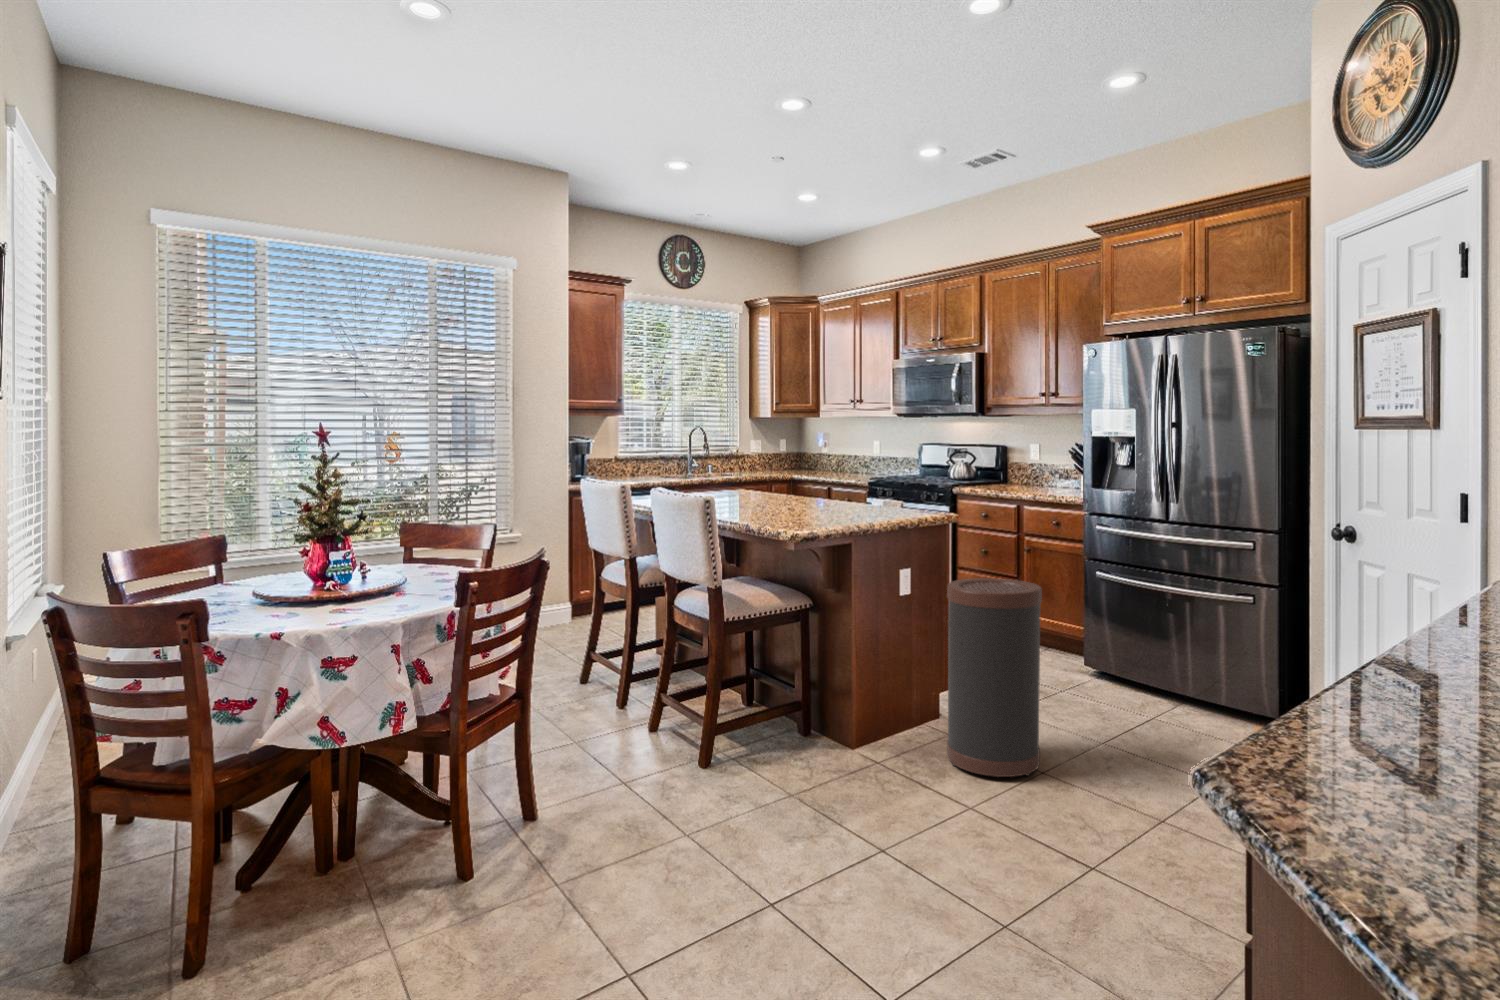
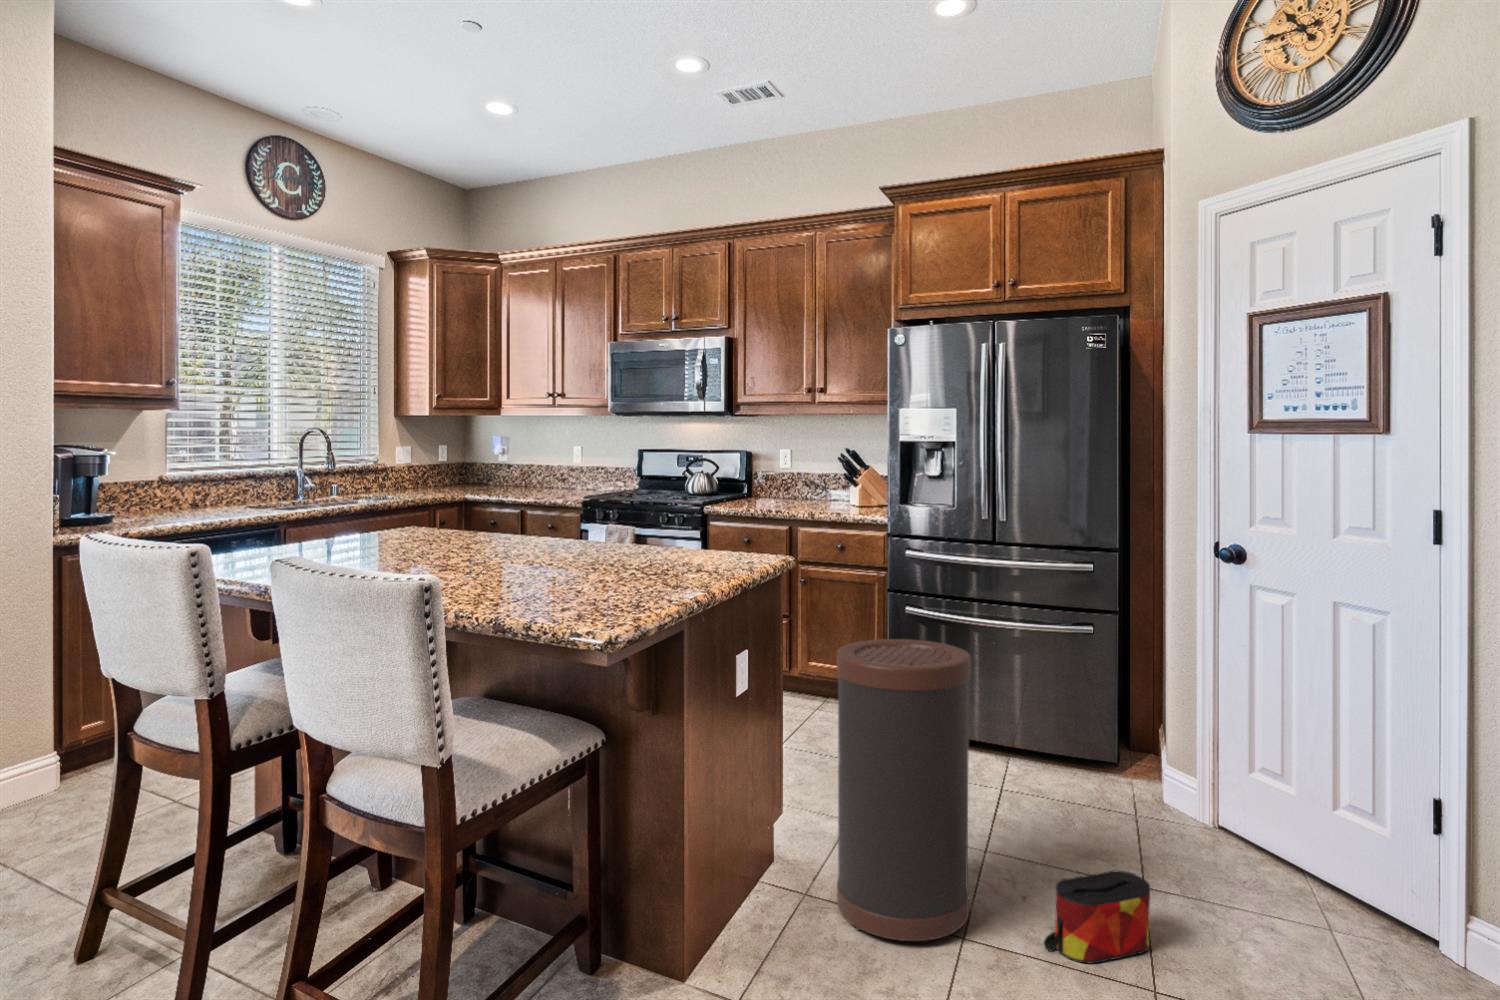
bag: none [1077,753,1168,812] -> present [1044,871,1150,964]

